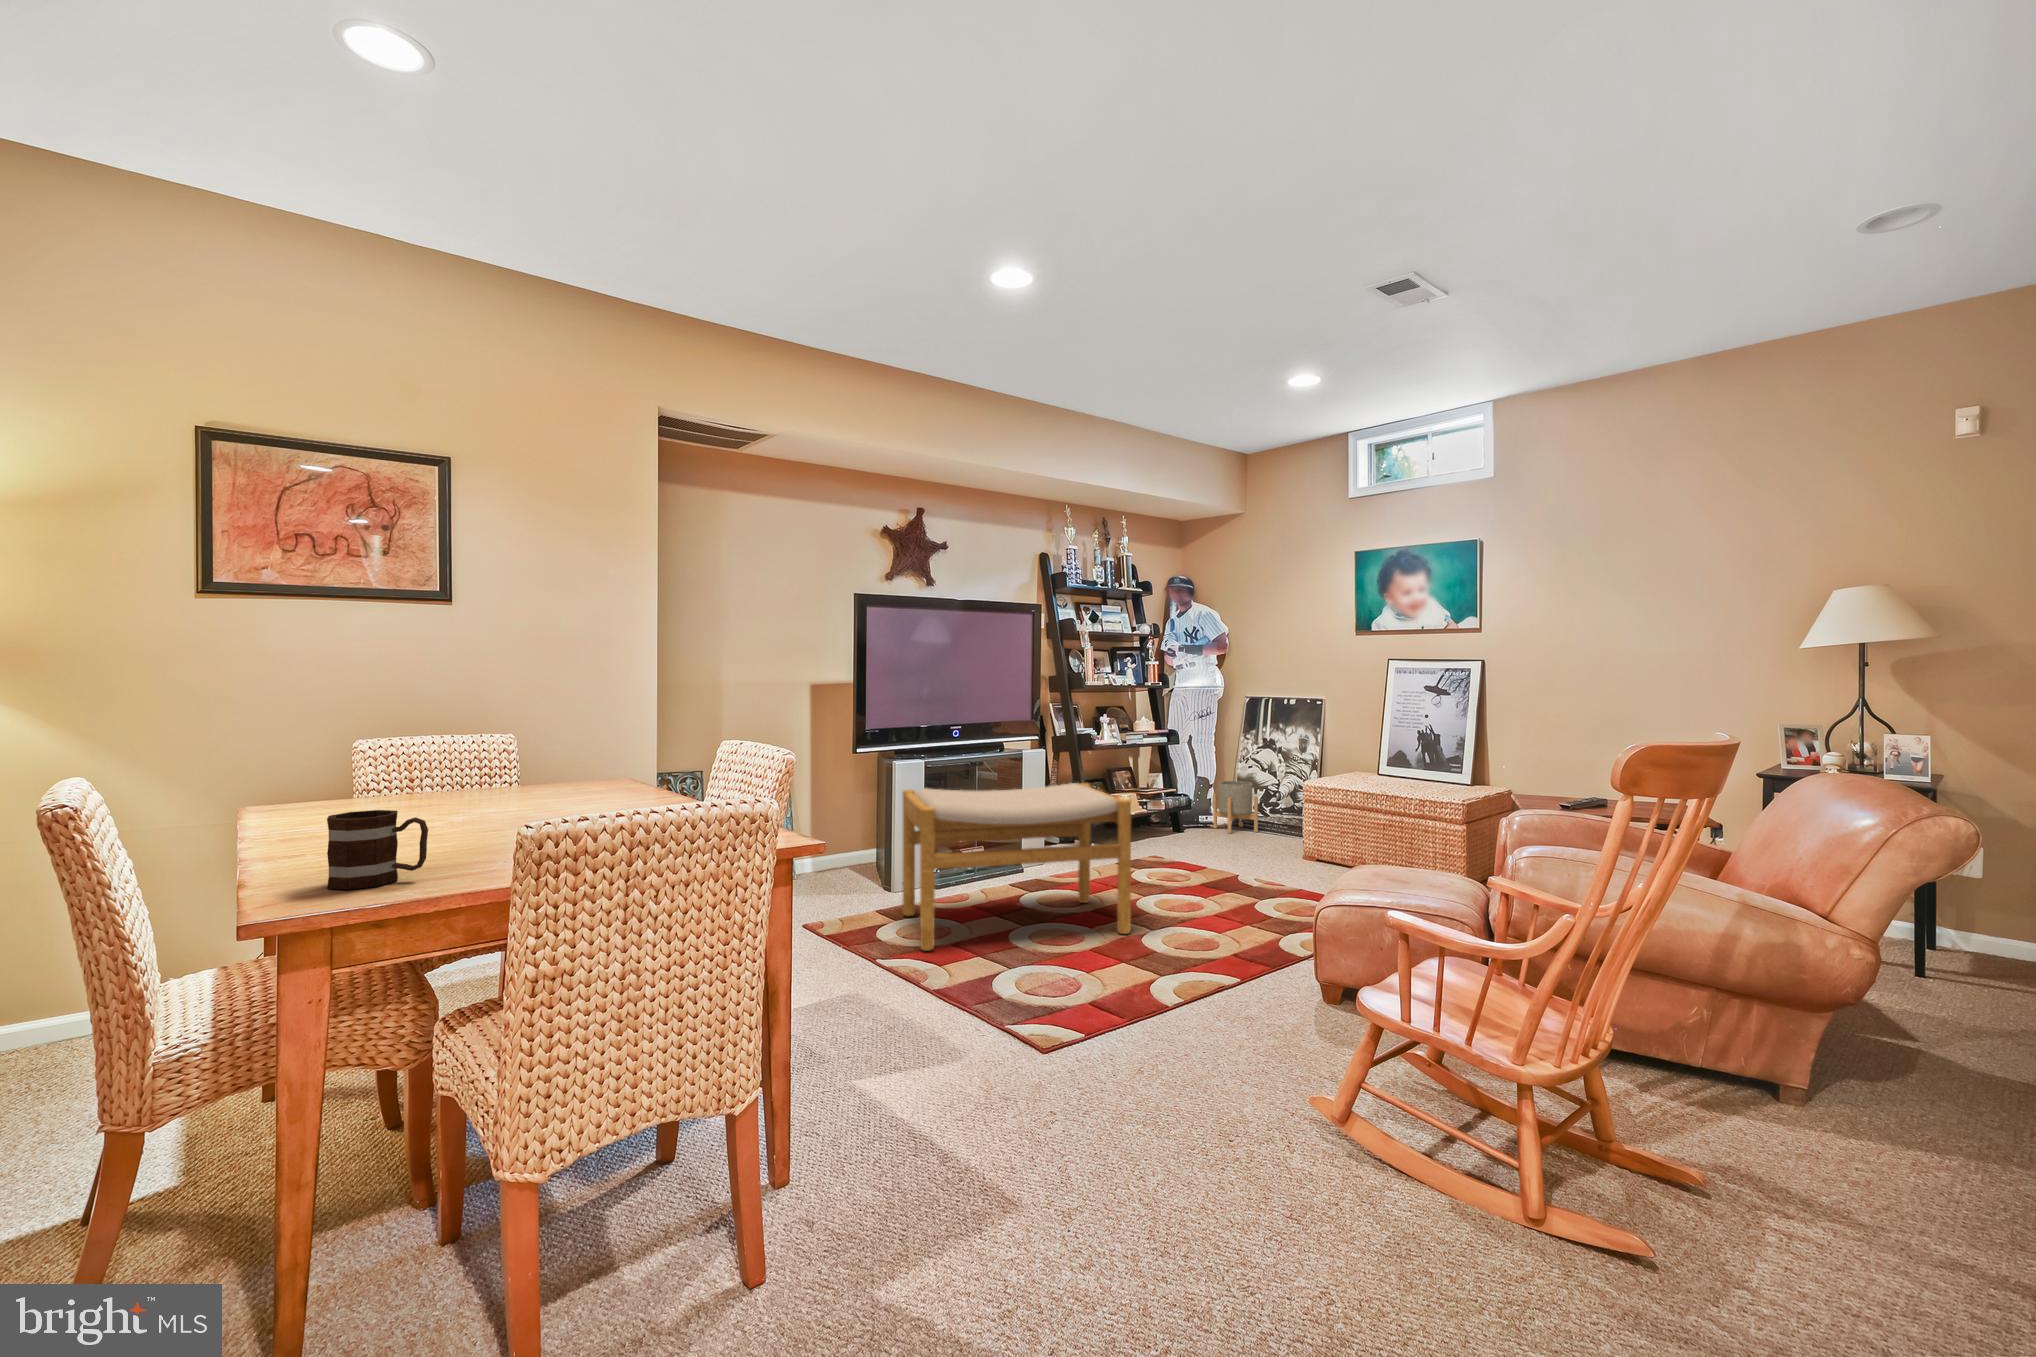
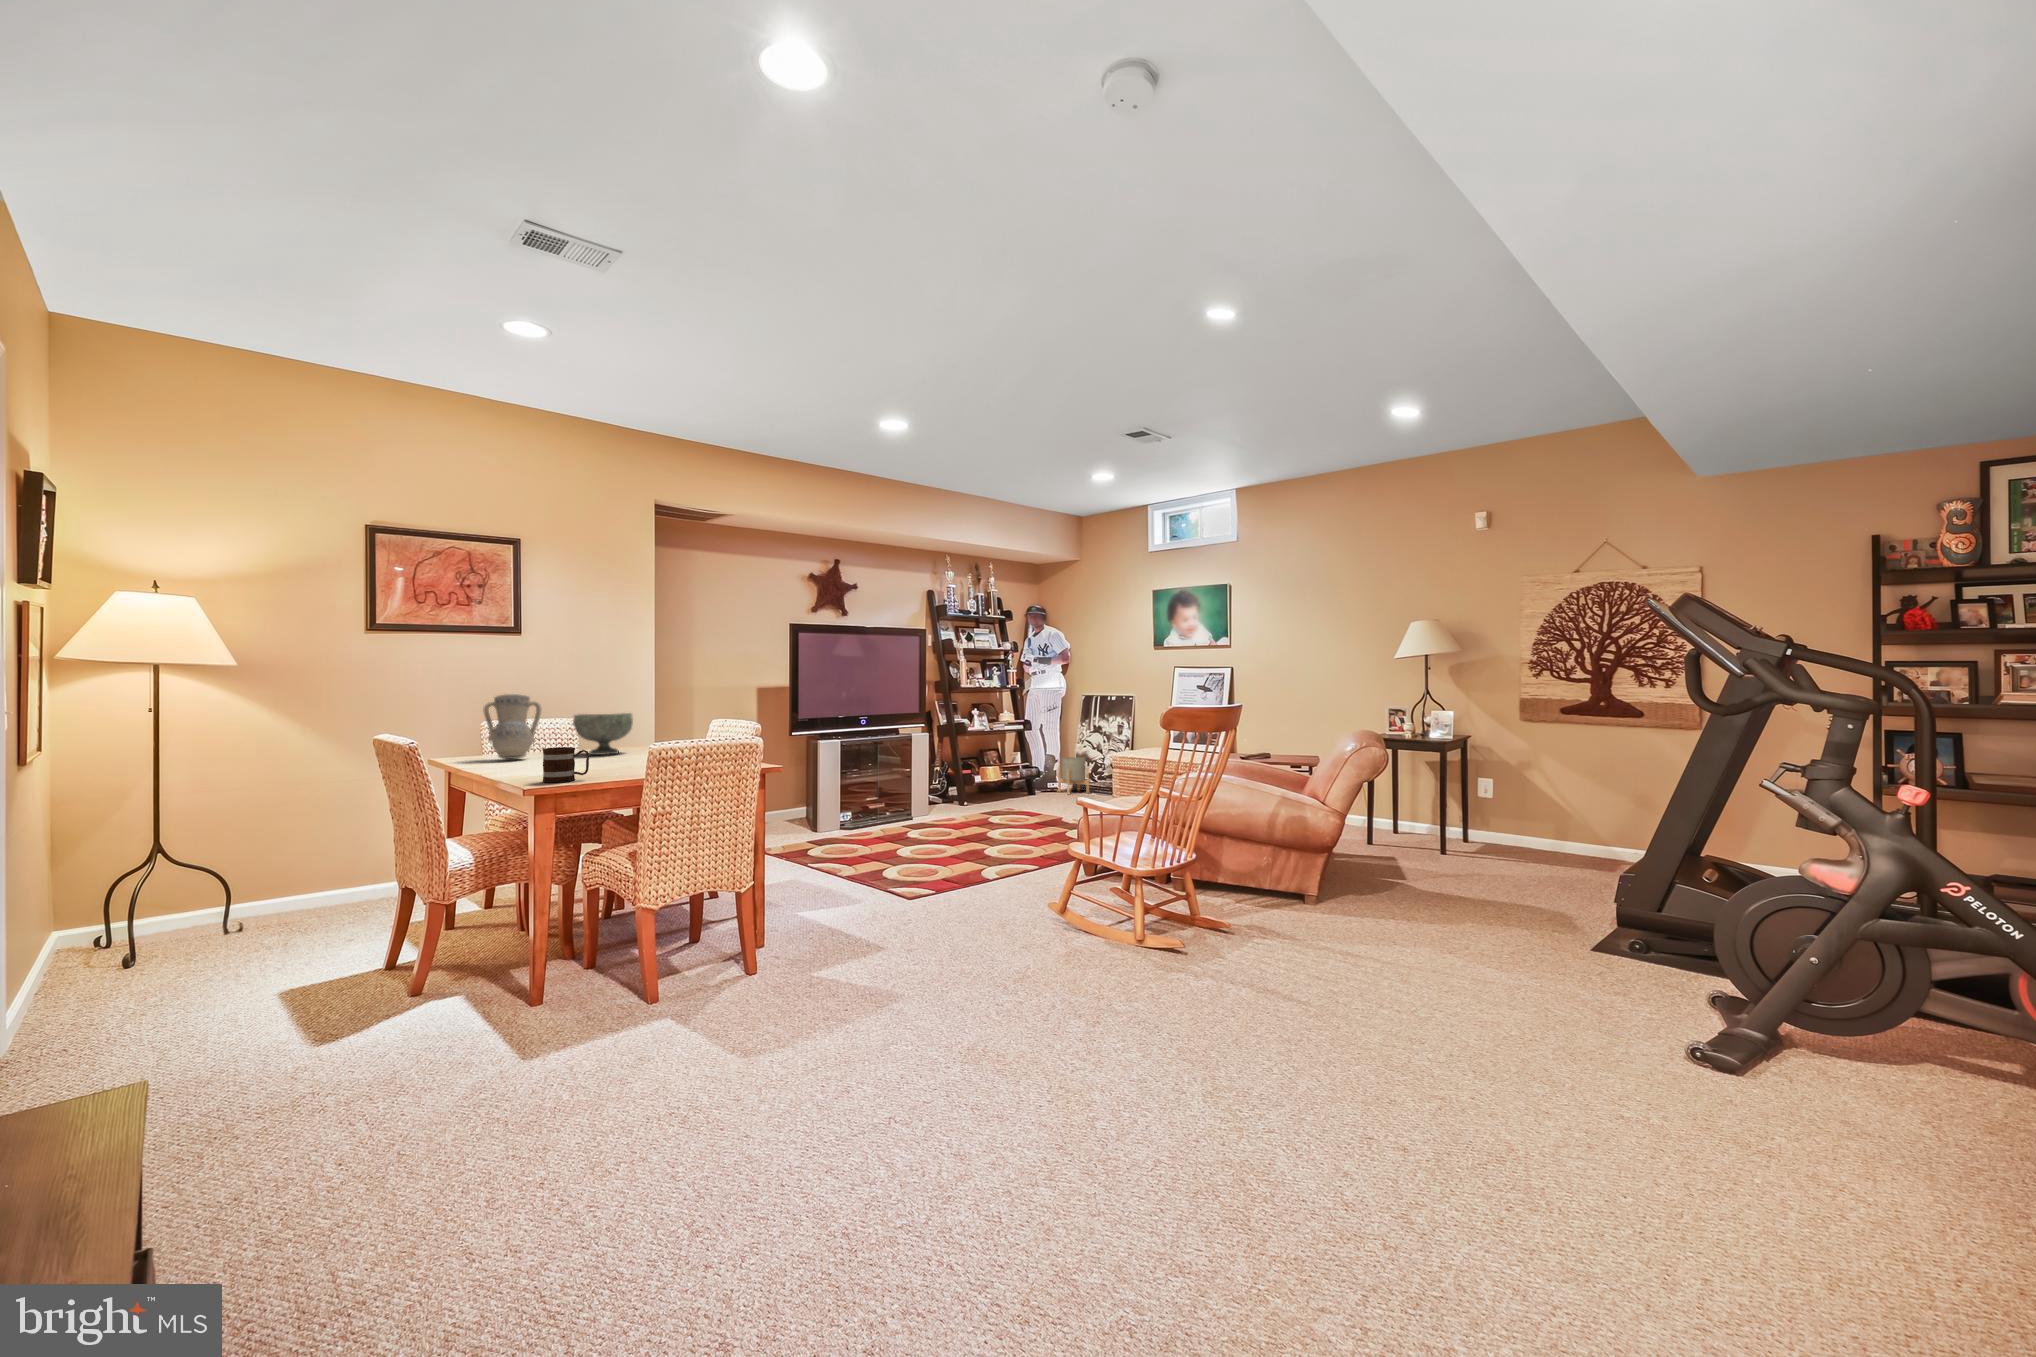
vase: none [326,695,431,807] -> present [484,694,541,759]
decorative bowl: none [485,728,589,799] -> present [573,713,633,755]
footstool: present [902,783,1131,951] -> none [825,753,977,860]

